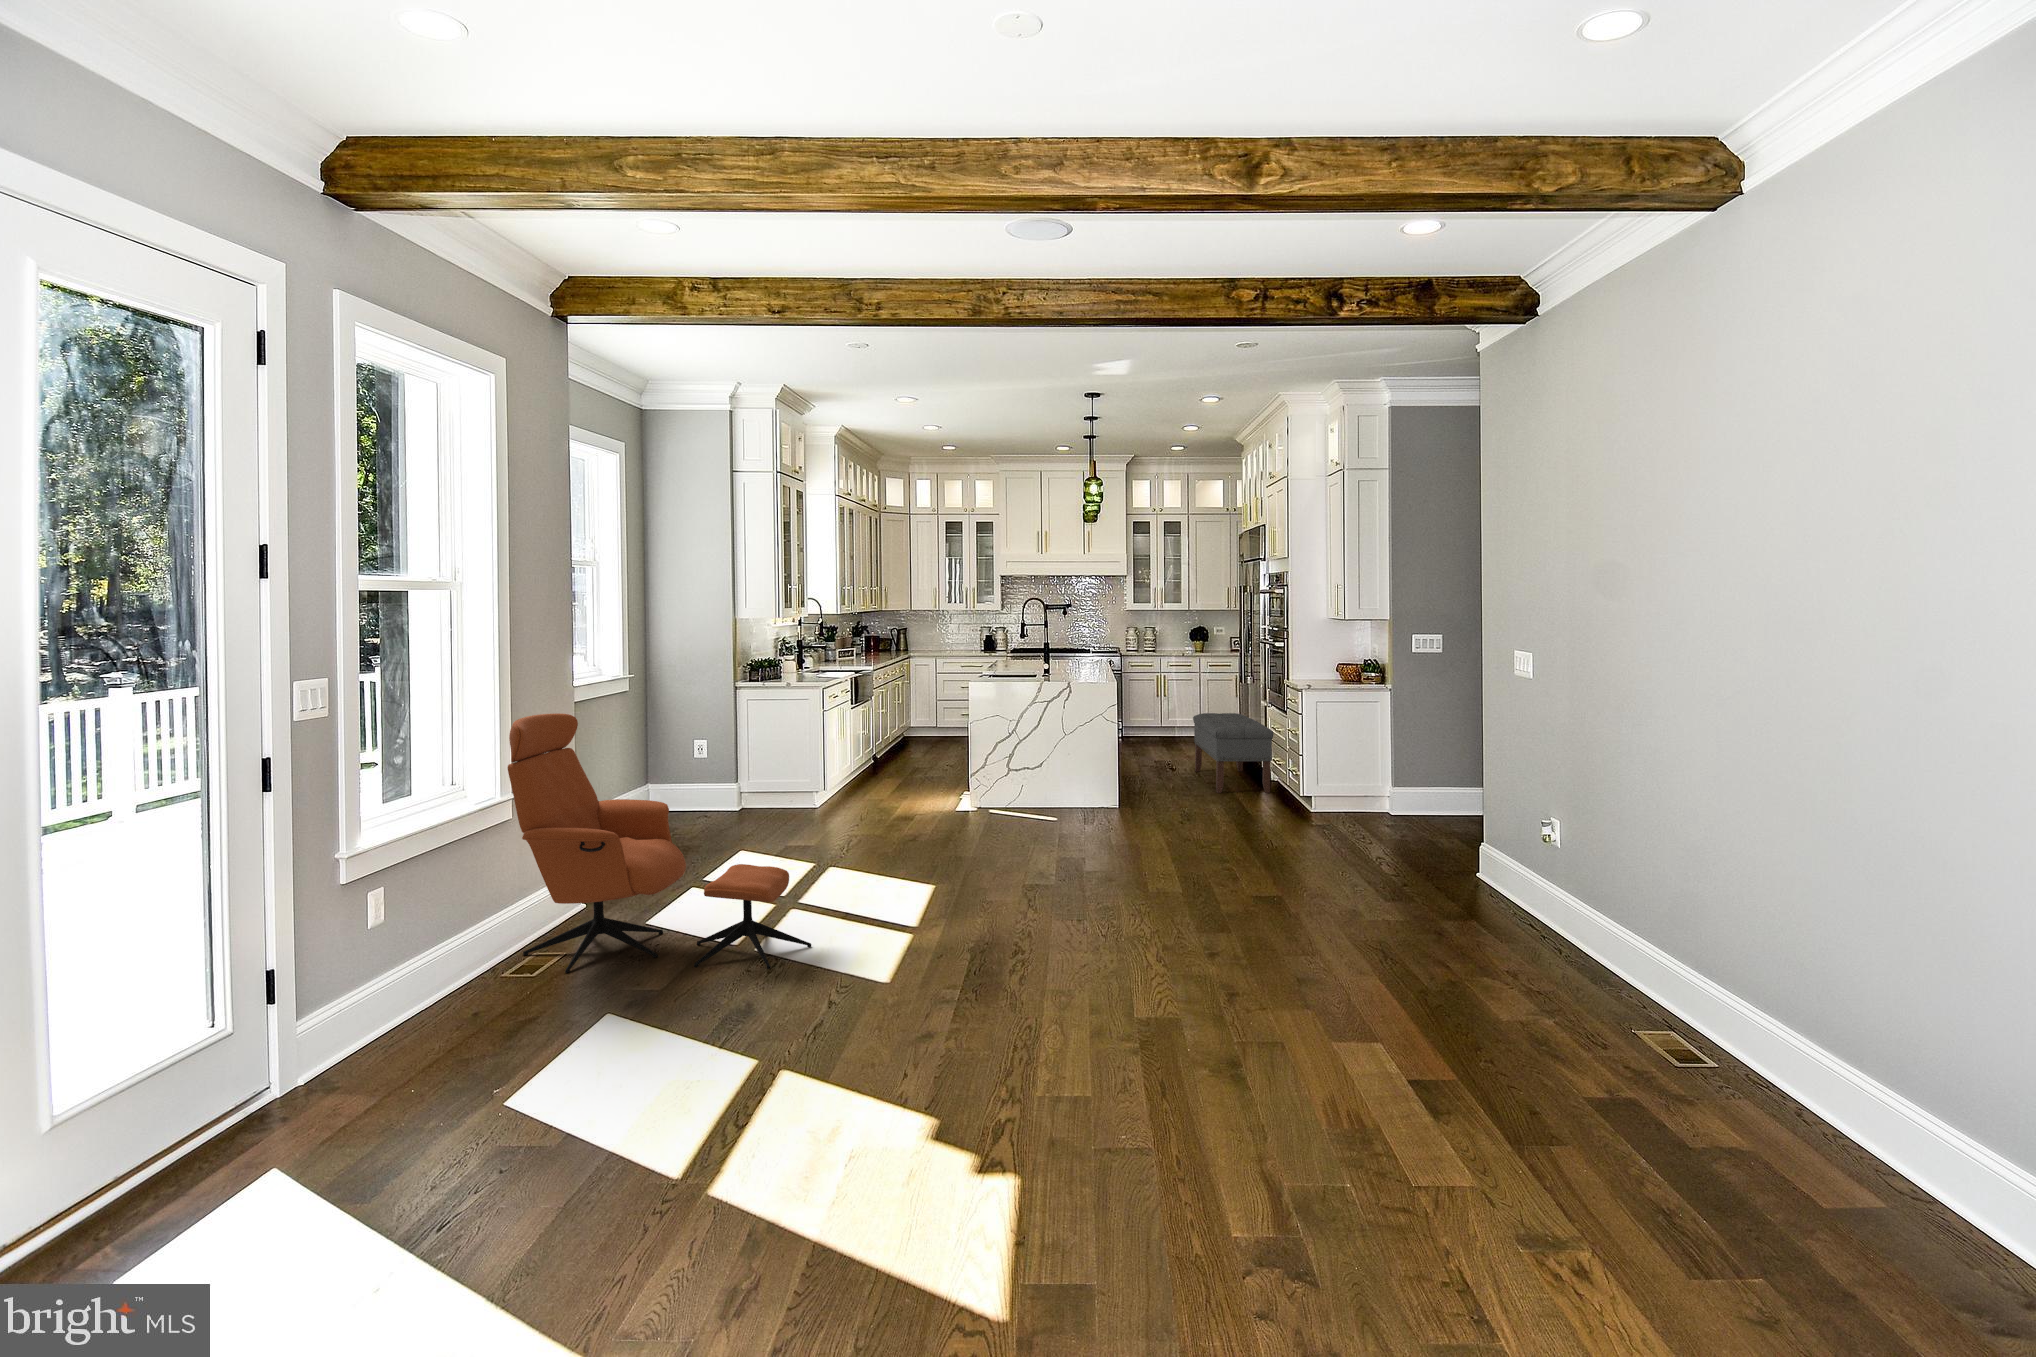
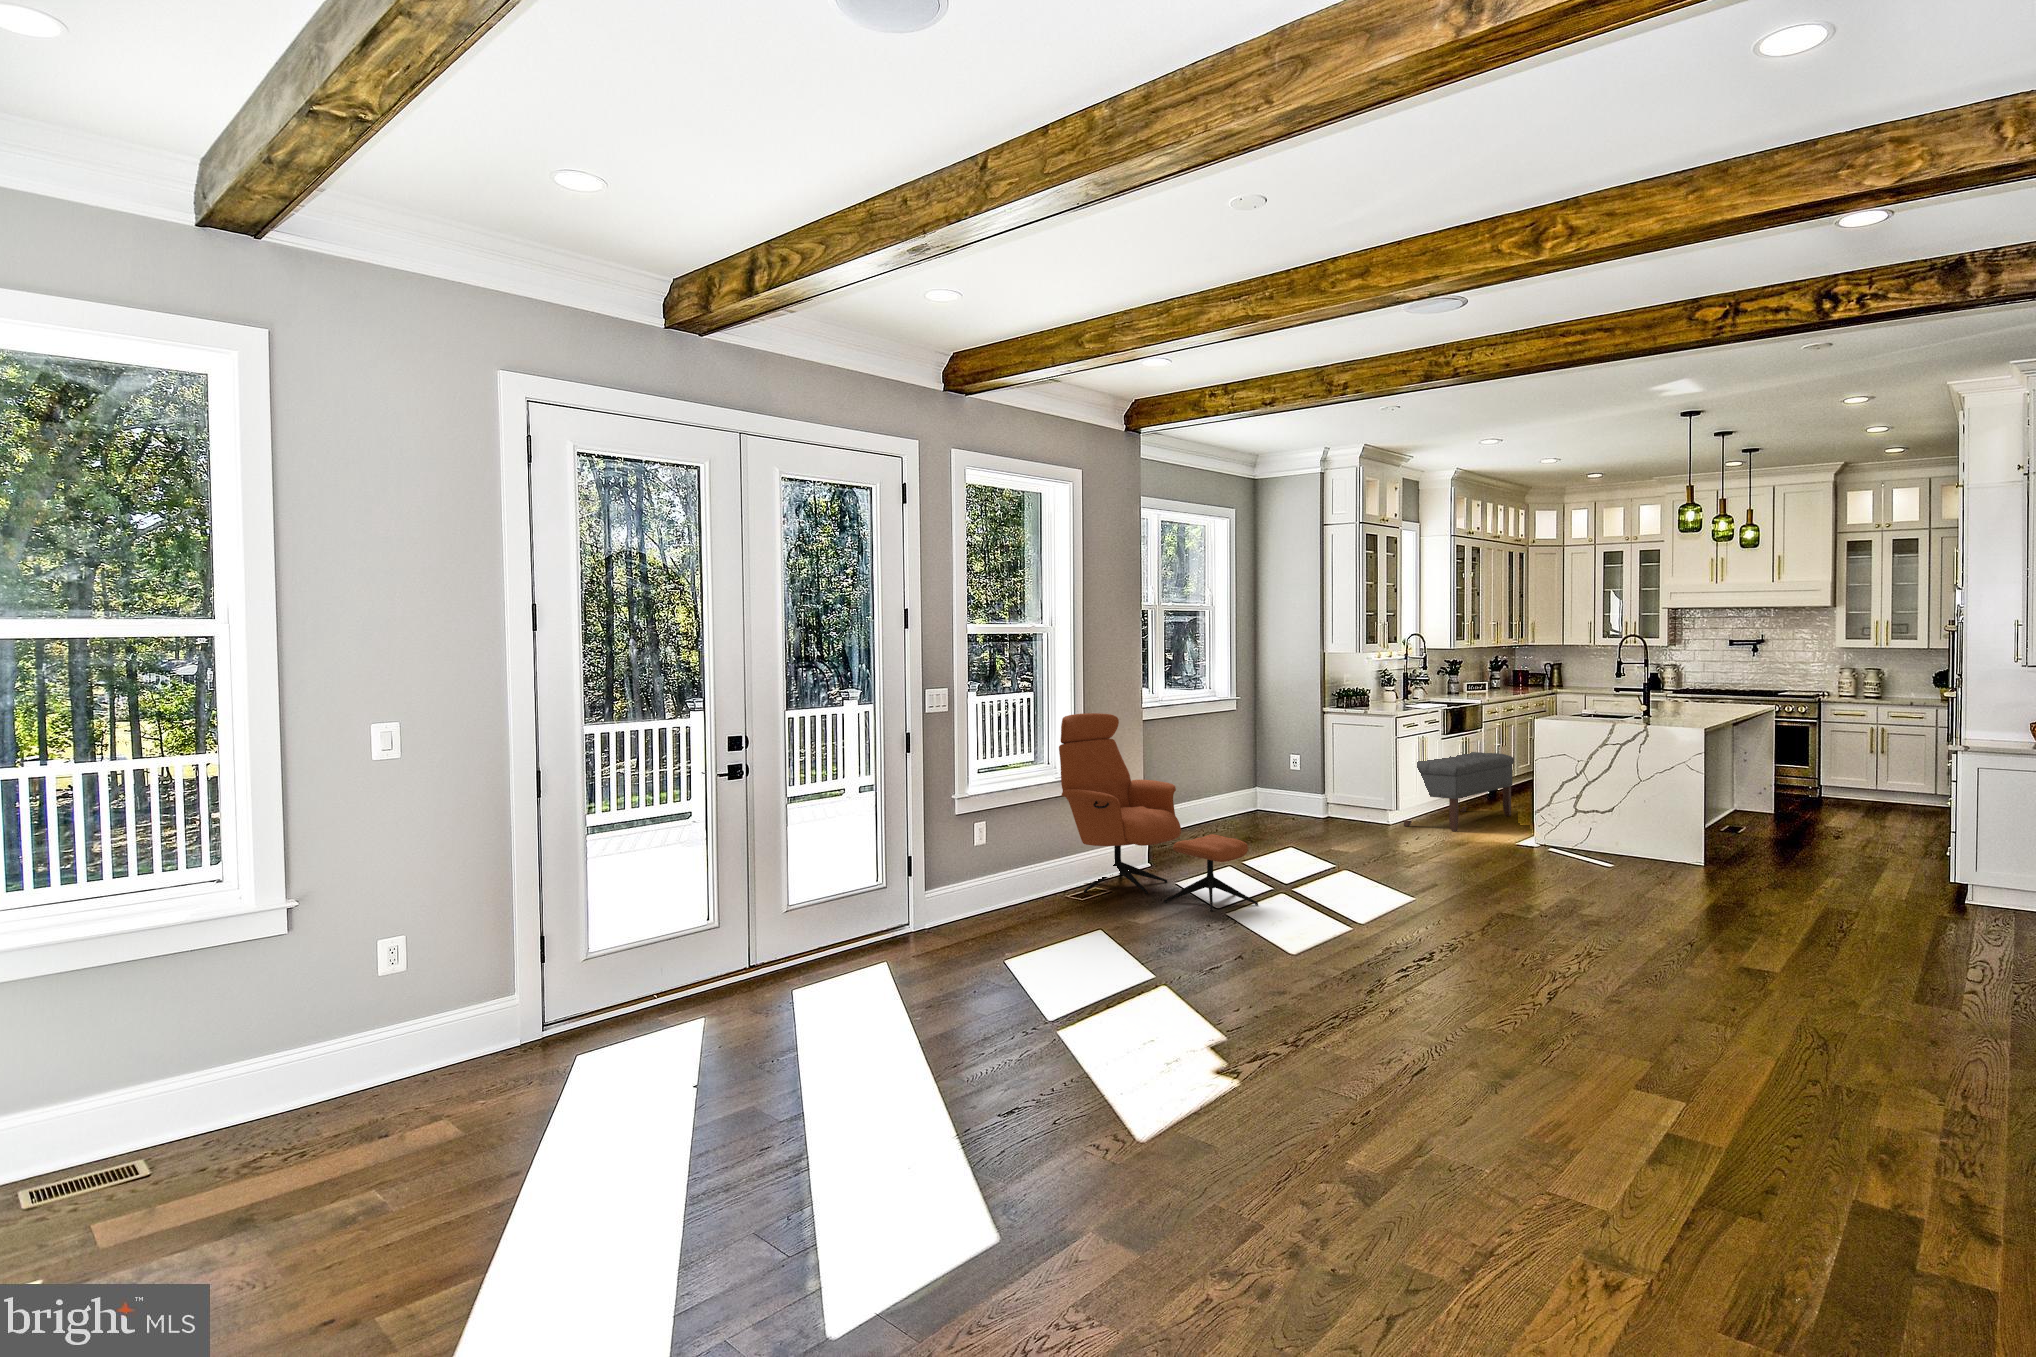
bench: present [1193,713,1274,793] -> present [1404,752,1514,832]

